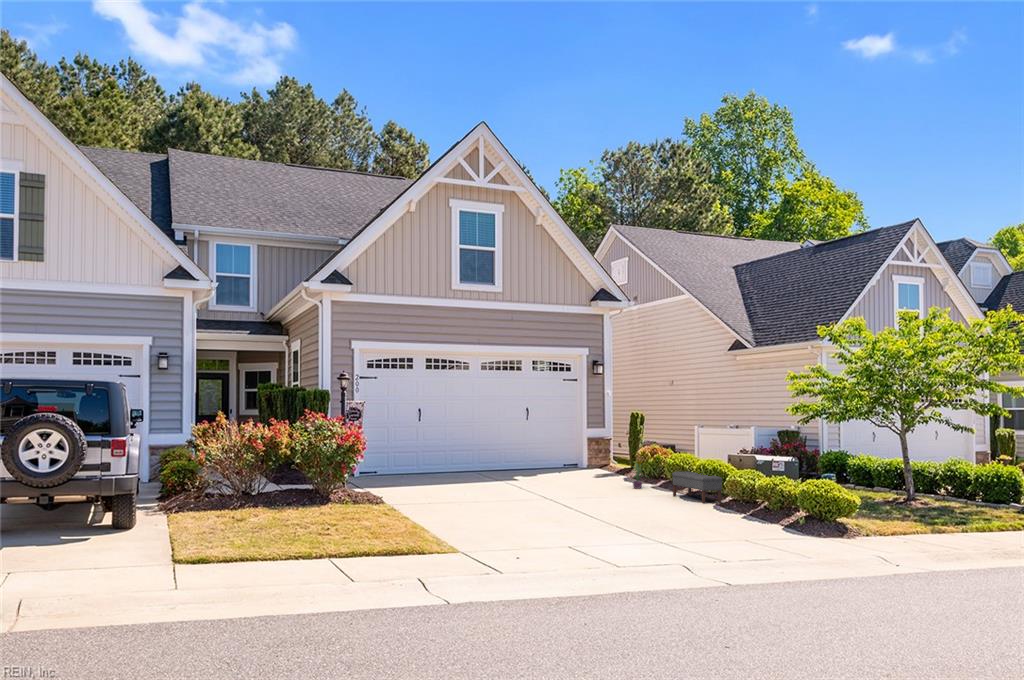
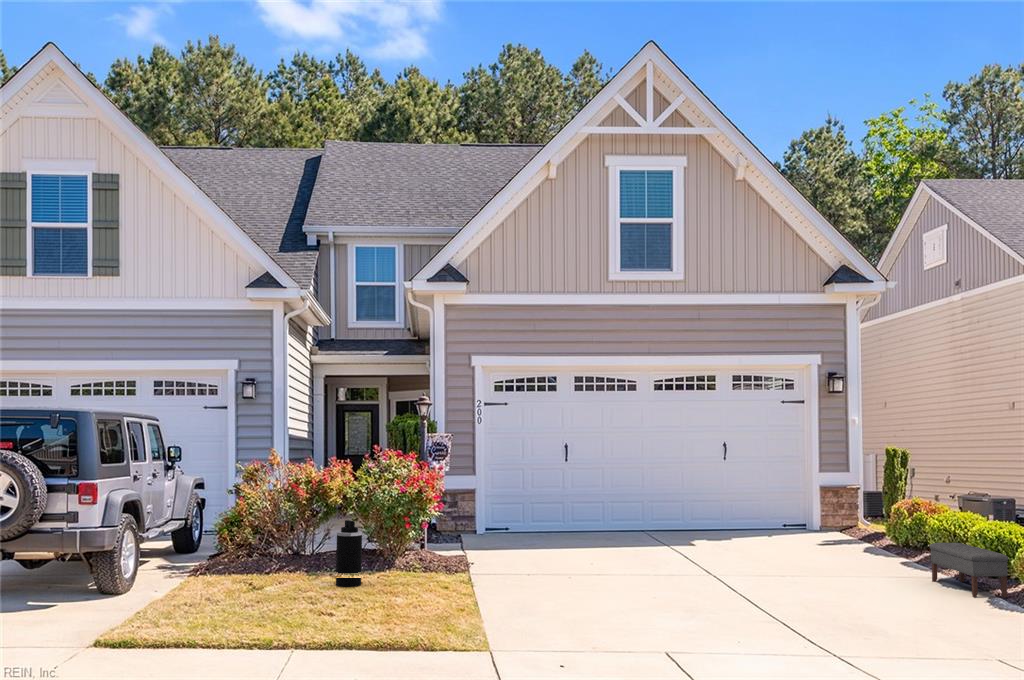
trash can: none [298,462,317,510] -> present [336,520,362,587]
decorative plant: present [633,464,642,489] -> none [861,525,904,566]

